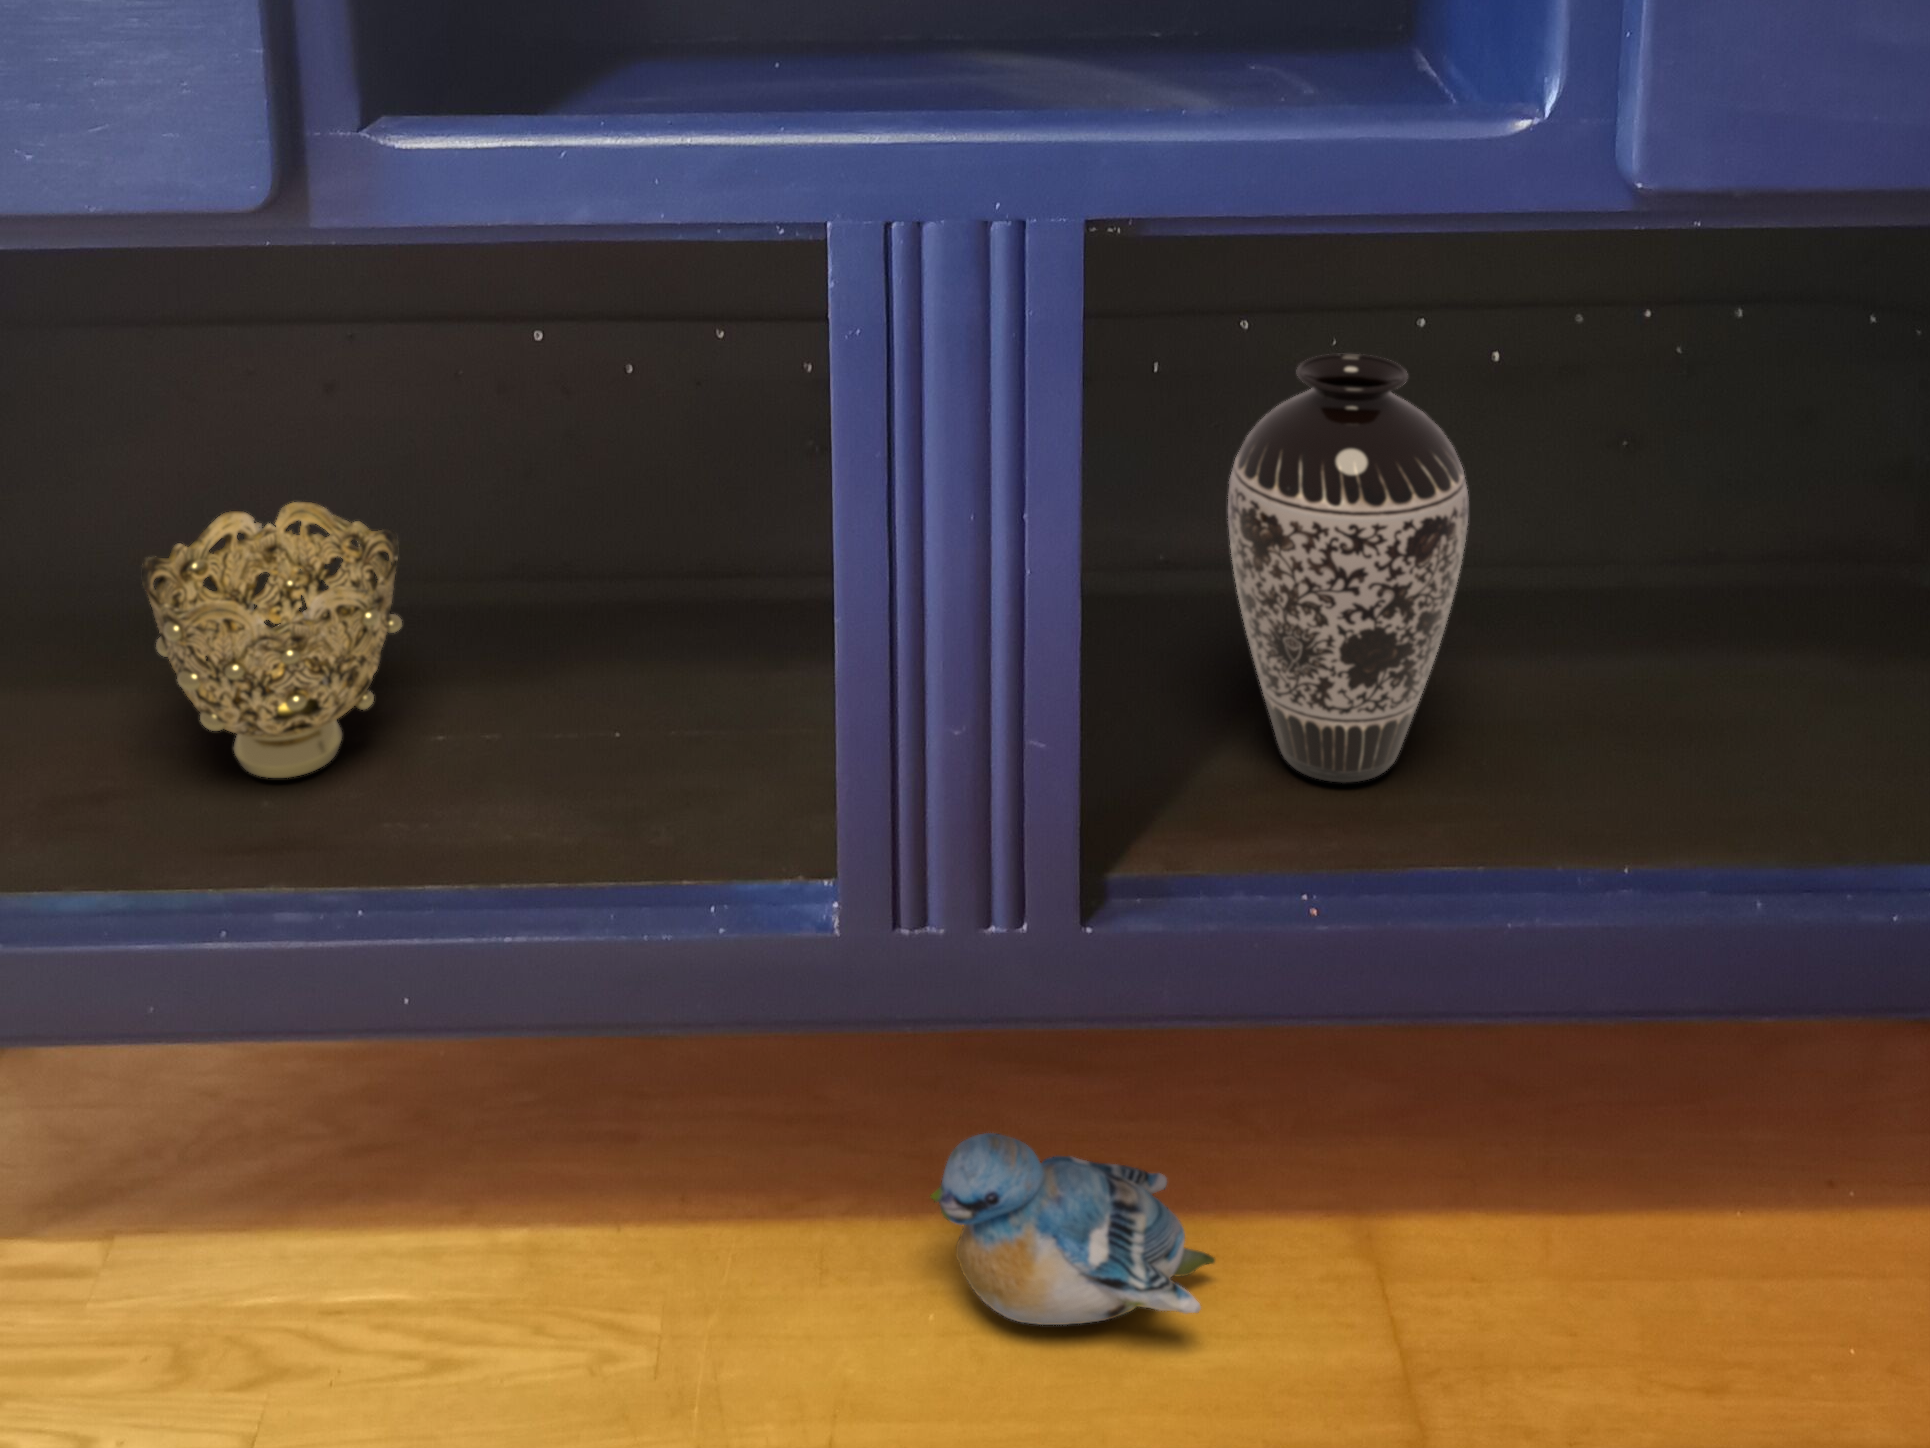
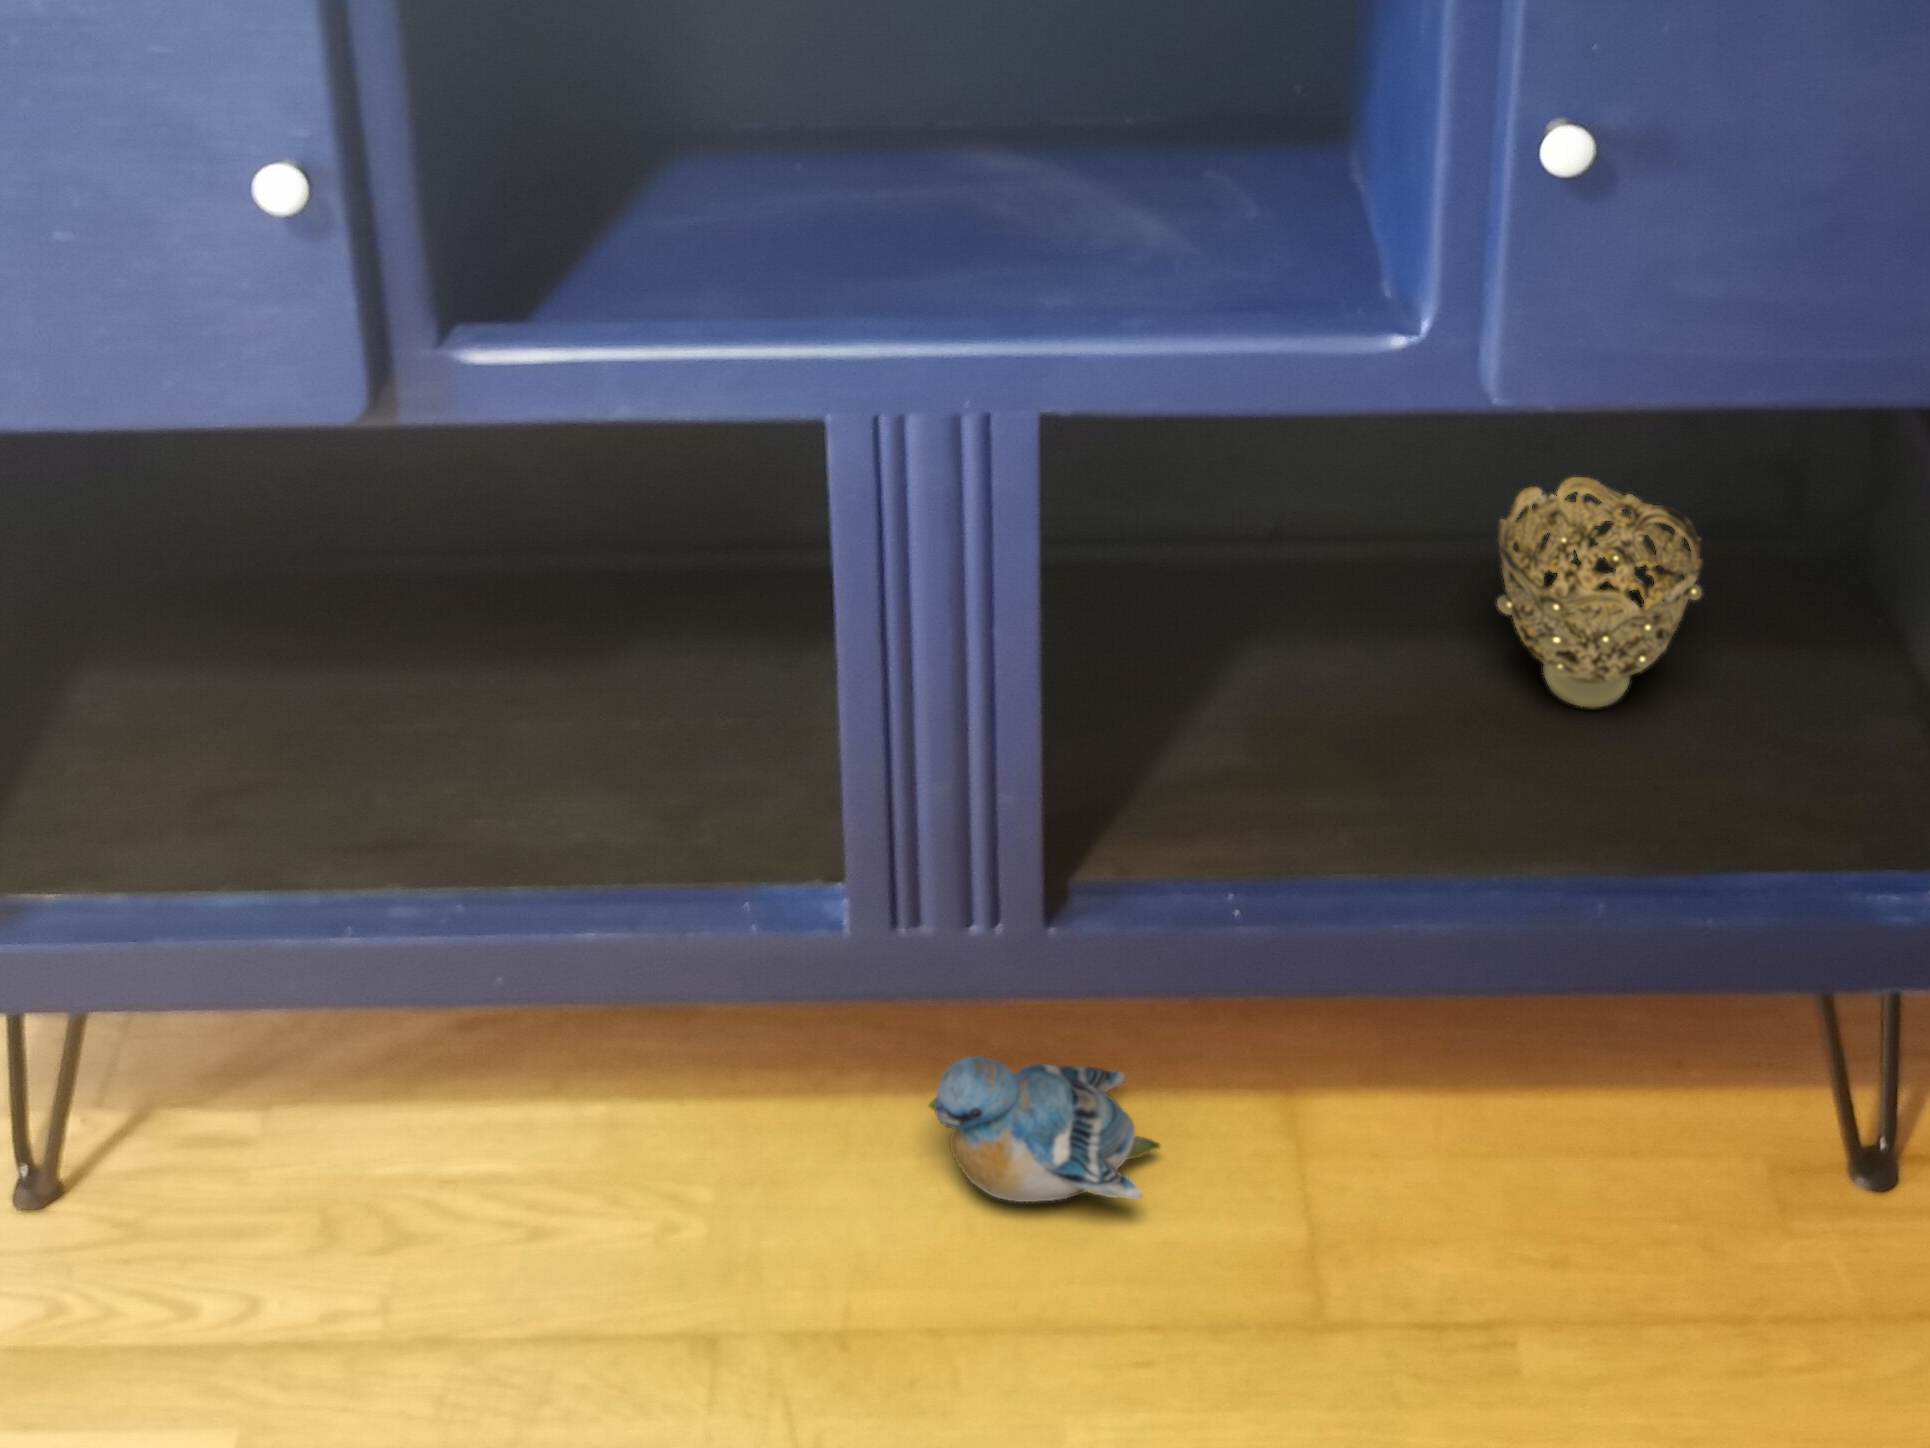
decorative vase: present [1228,354,1468,783] -> none [1175,446,1374,787]
decorative bowl: present [142,502,402,778] -> present [1497,477,1702,707]

